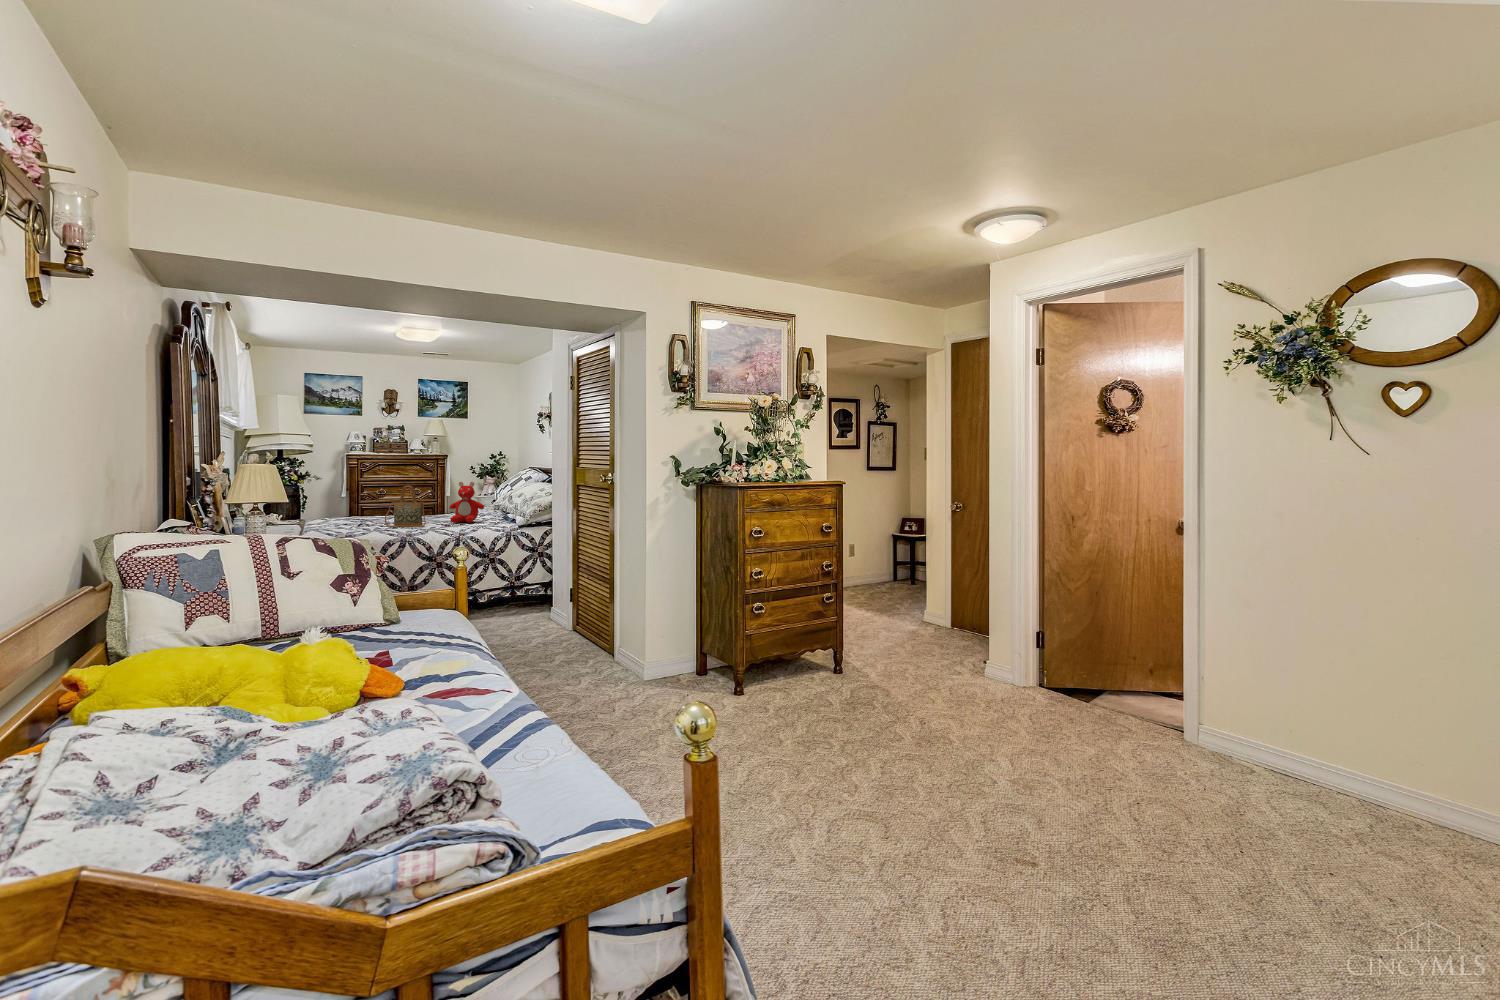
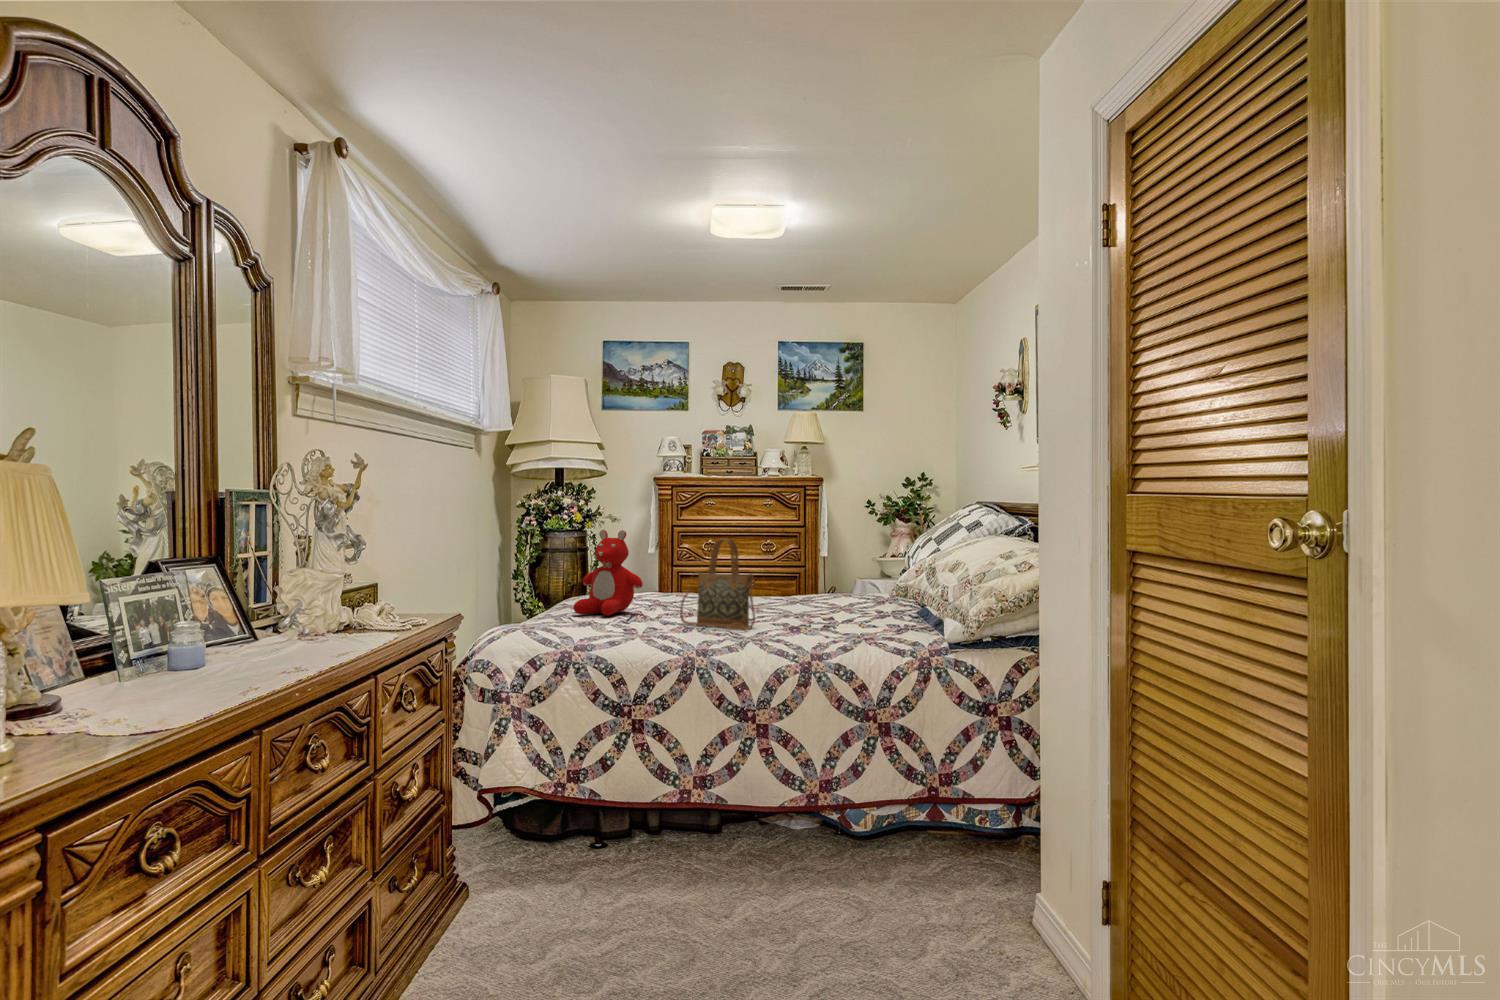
teddy bear: present [449,482,484,523] -> present [573,530,643,616]

